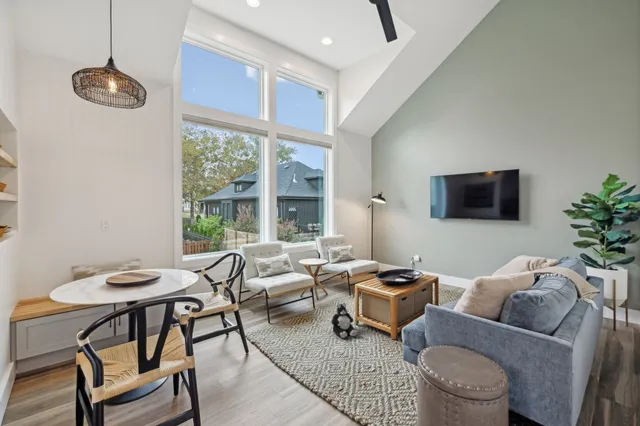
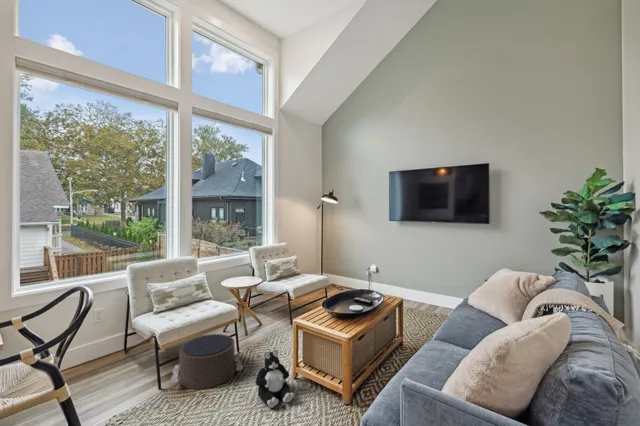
pouf: none [275,294,320,326] -> present [171,334,243,389]

